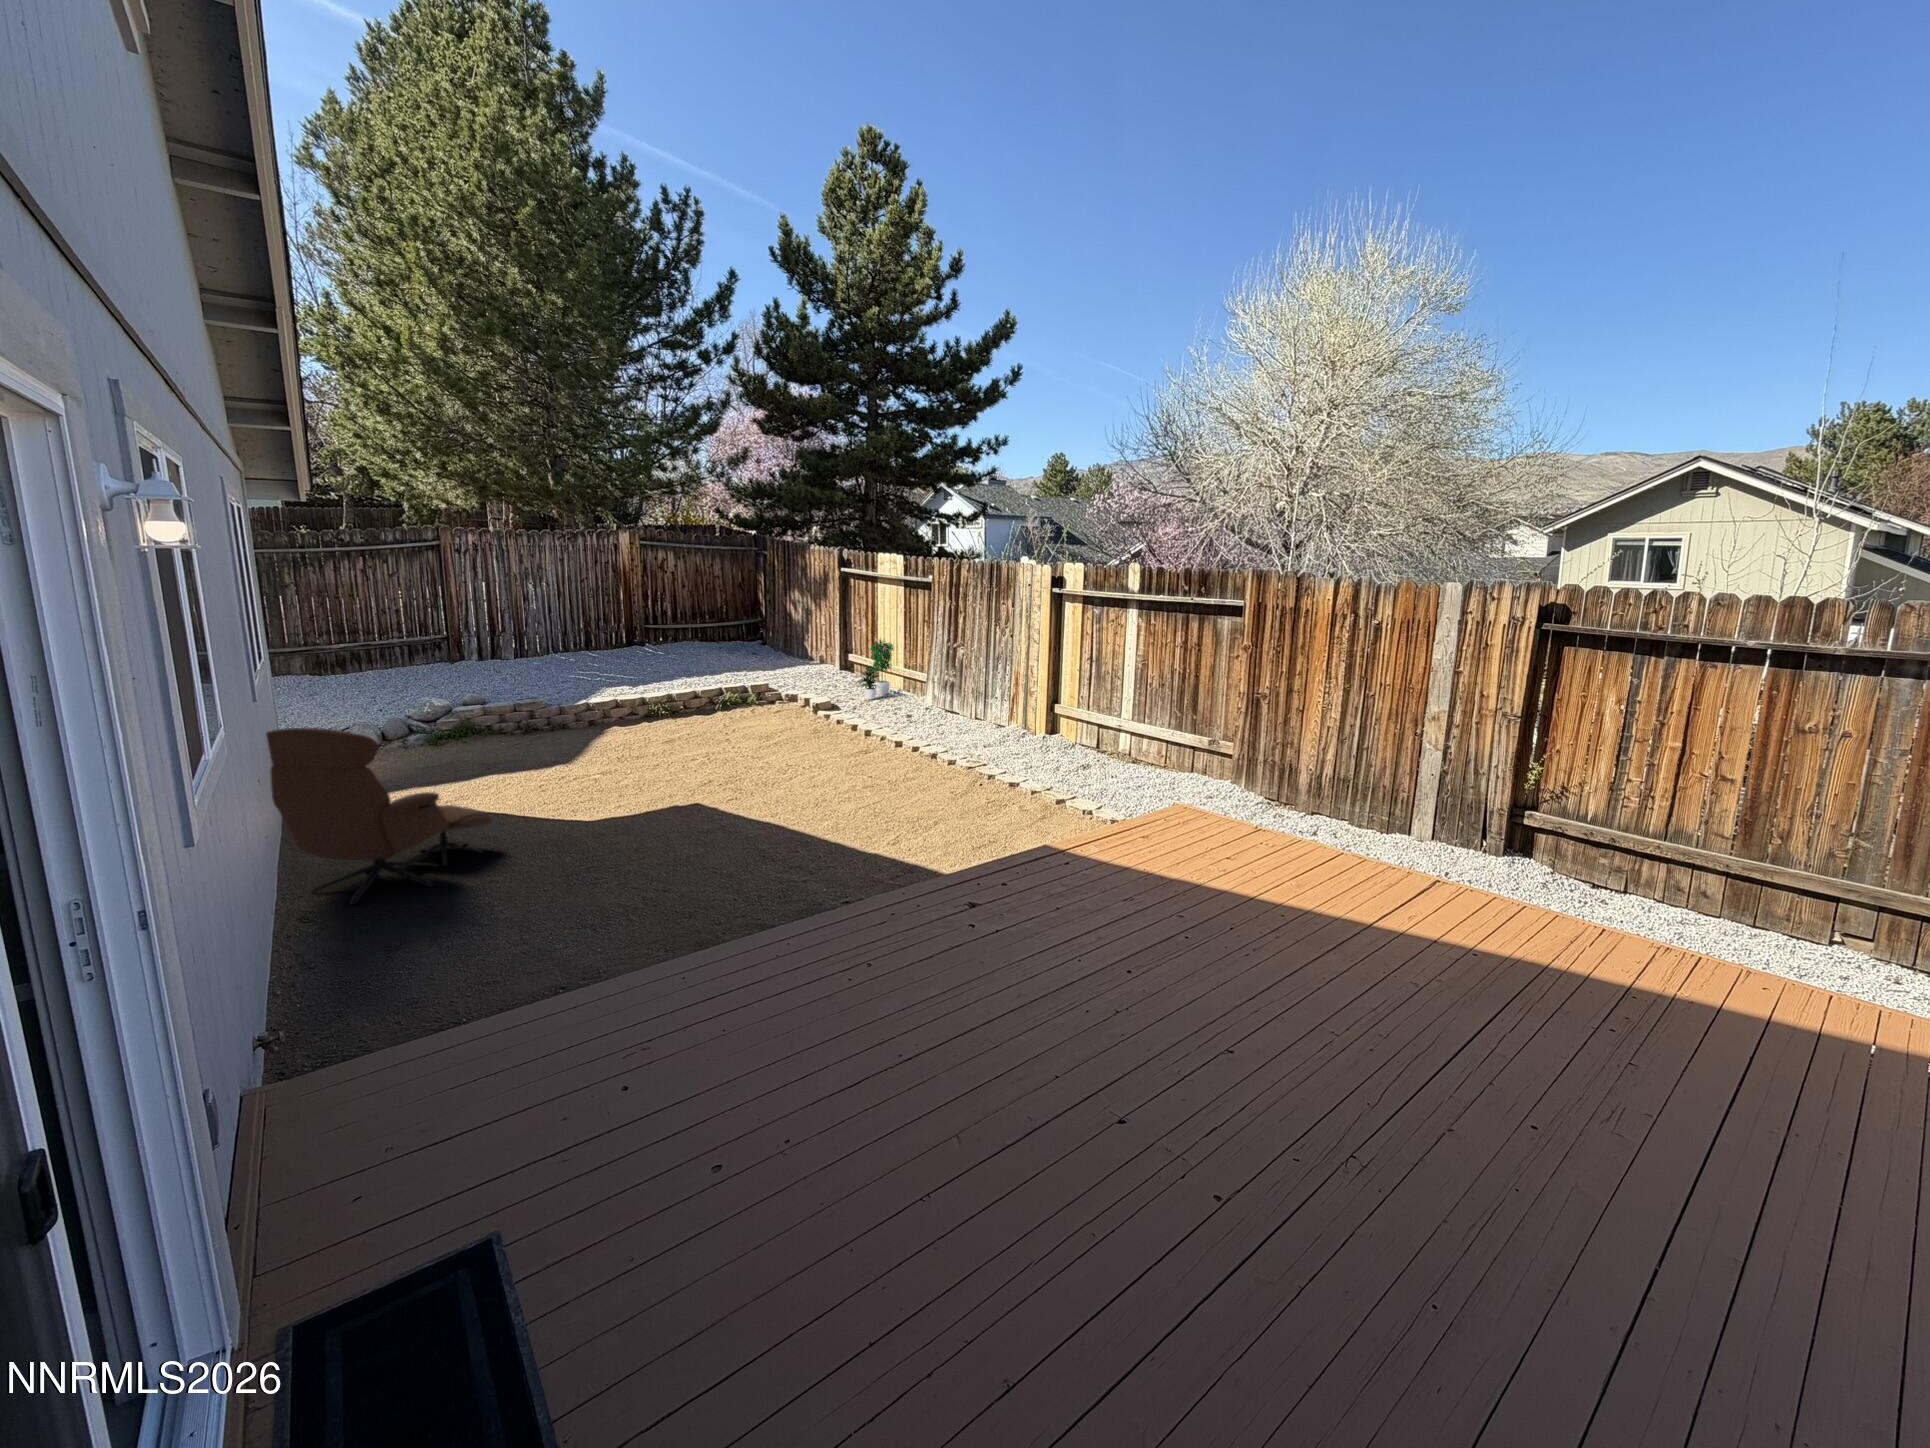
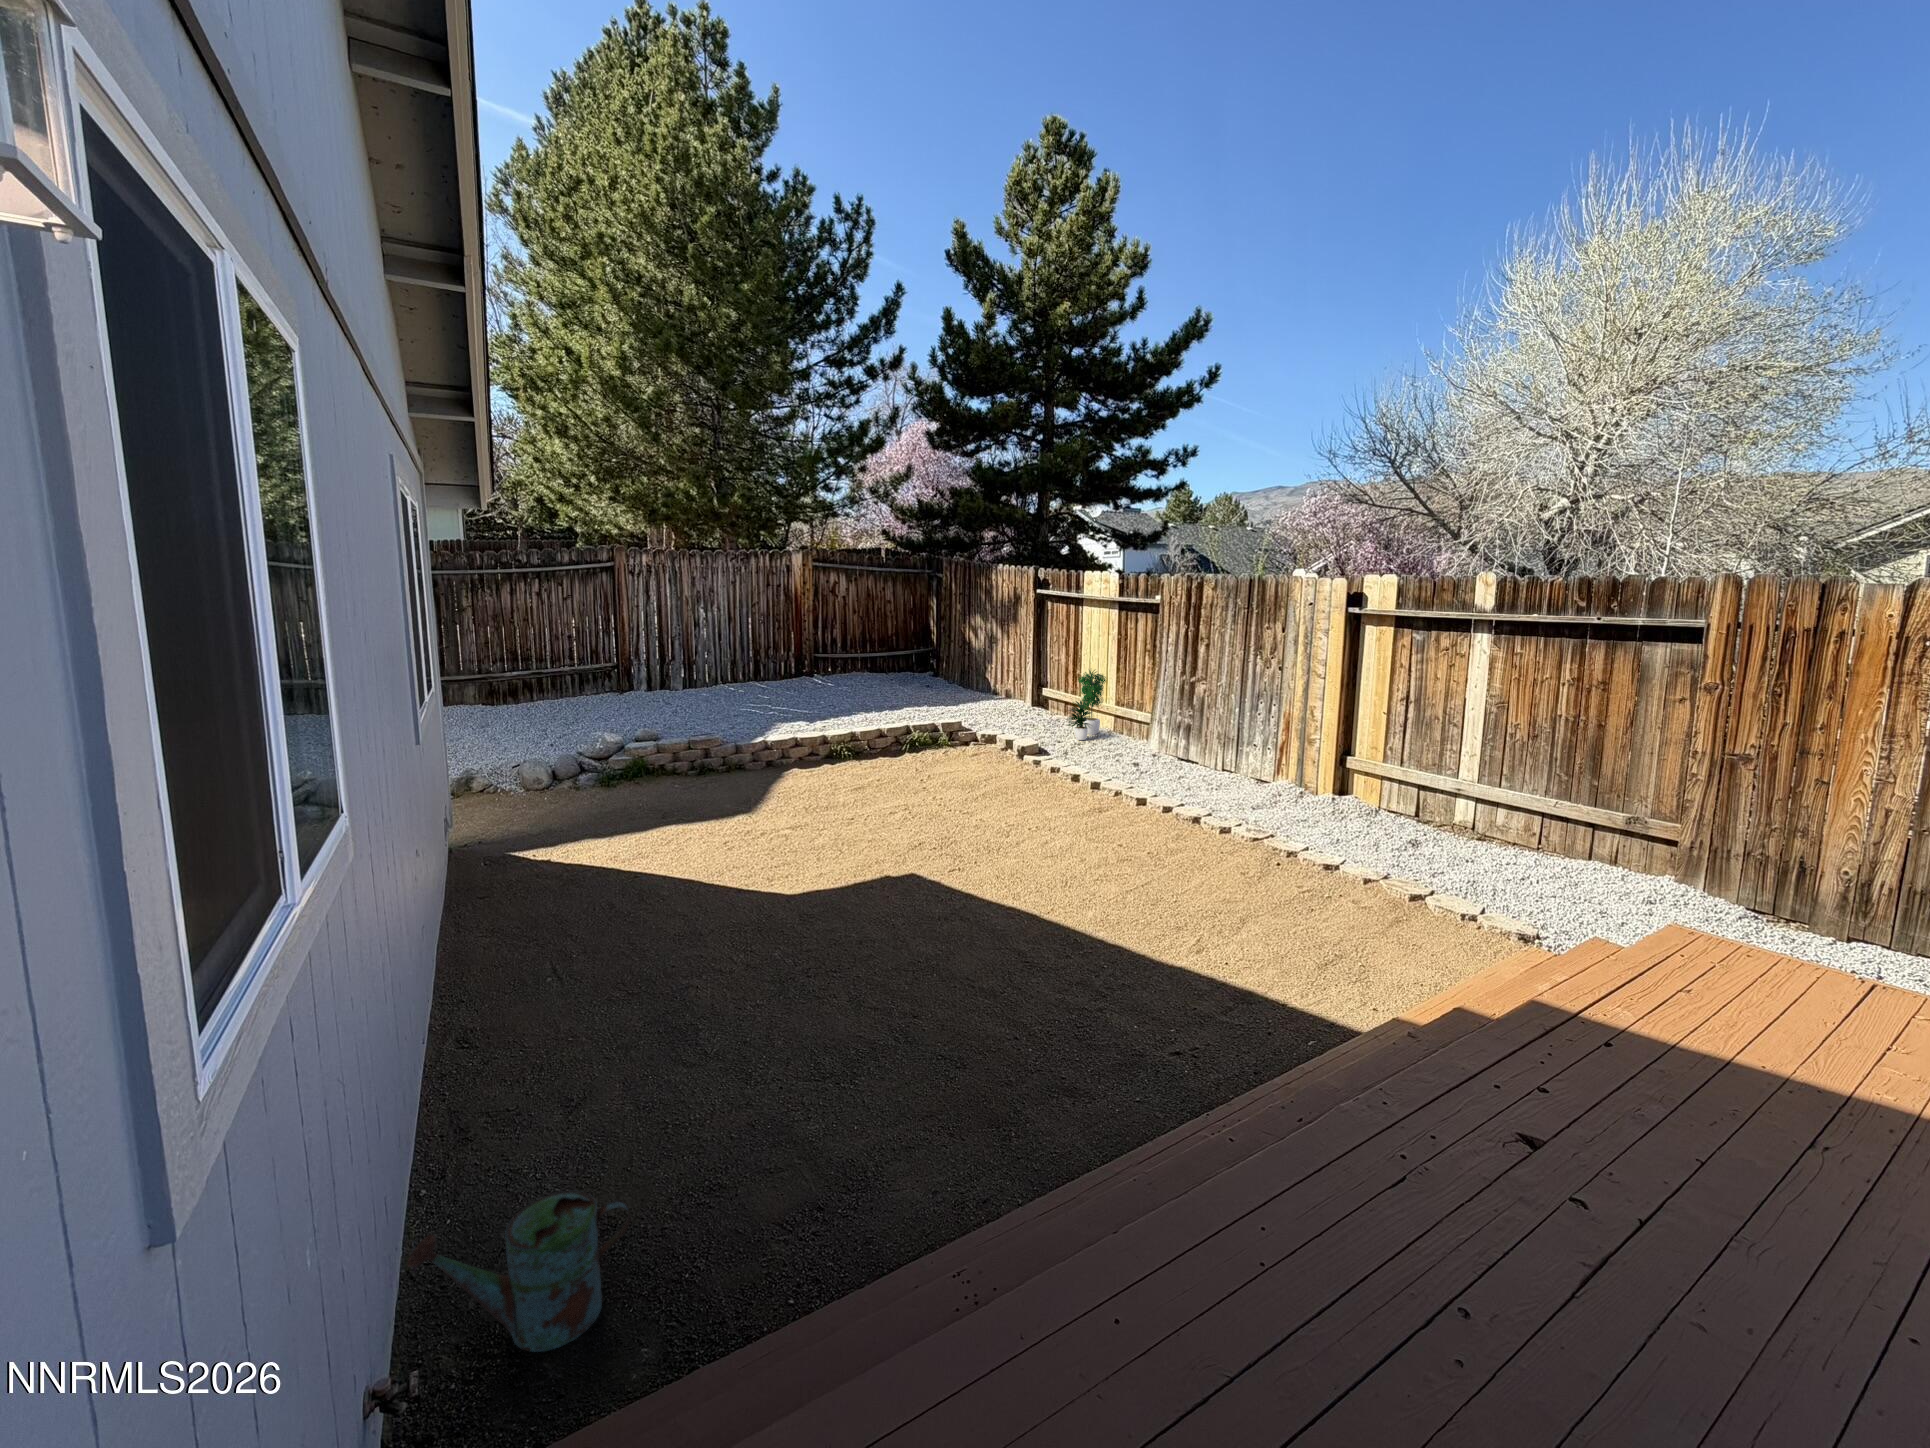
lounge chair: present [266,728,493,904] -> none [379,804,679,1064]
watering can: none [320,931,450,1008] -> present [408,1191,630,1352]

